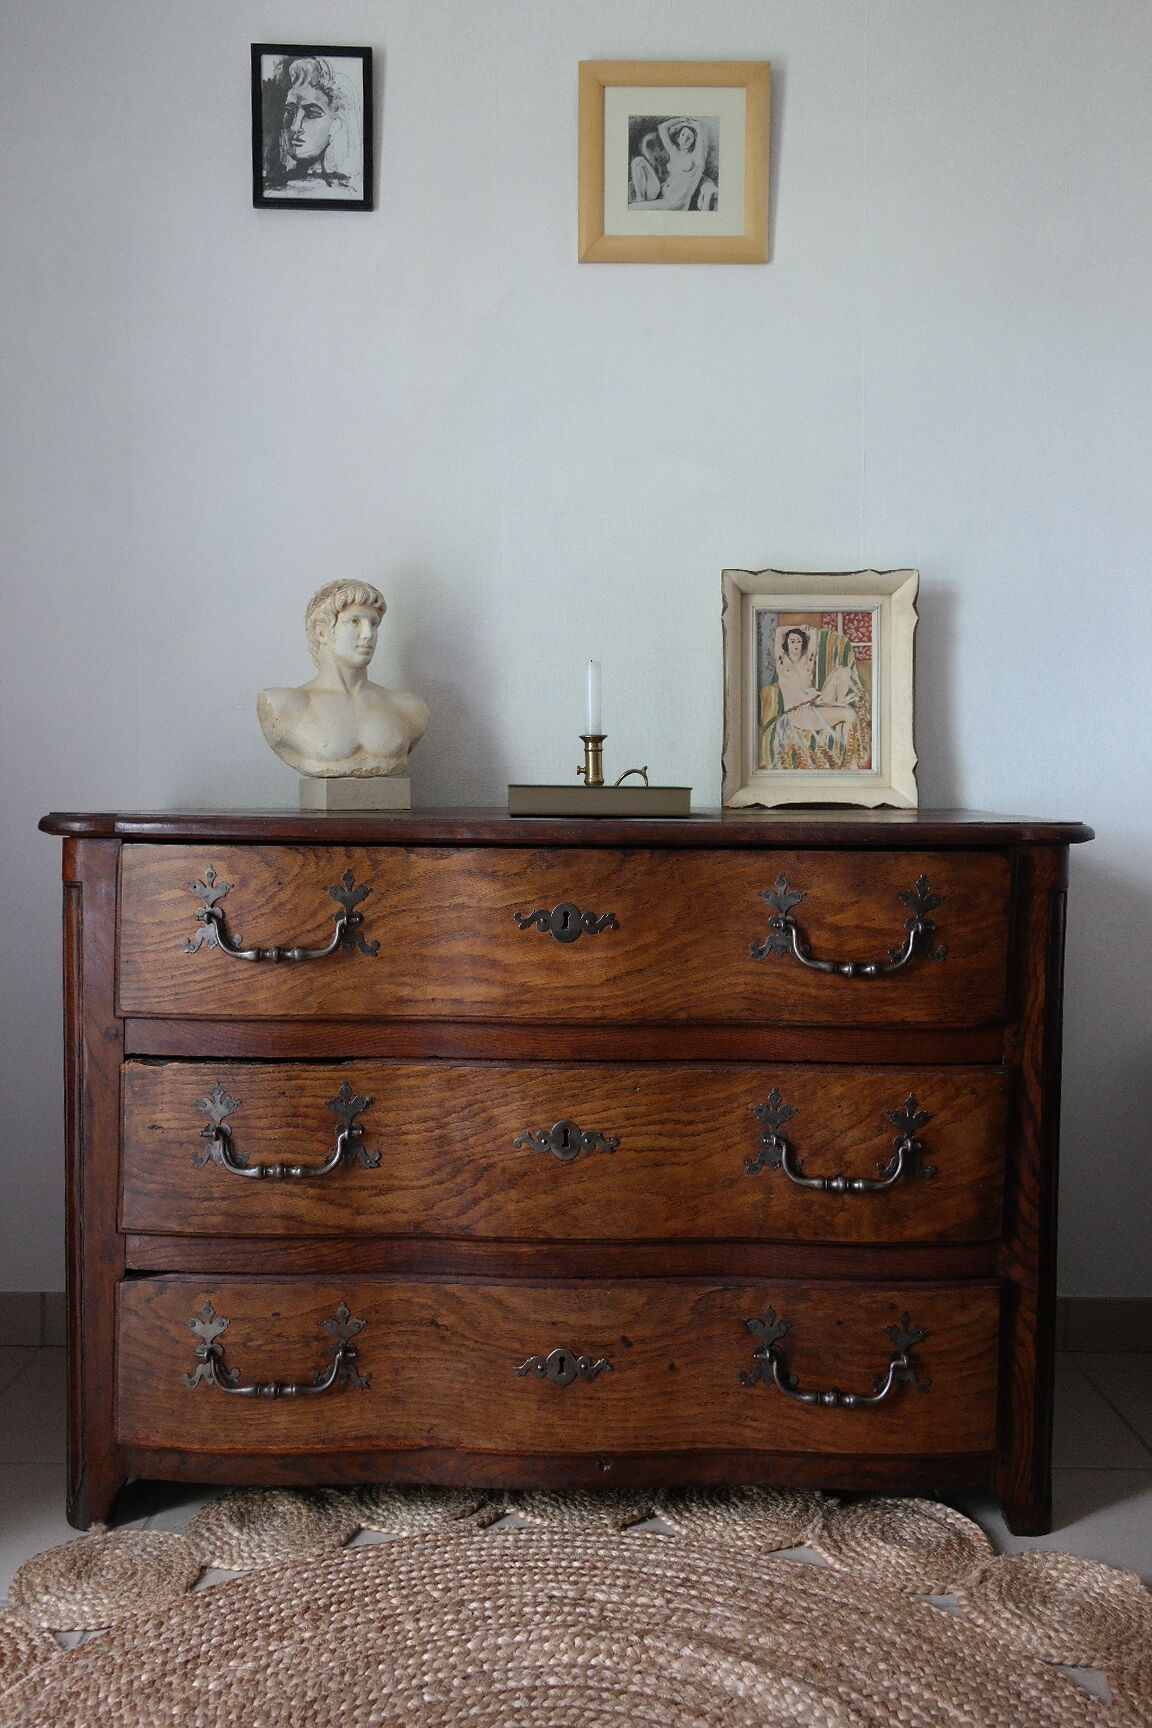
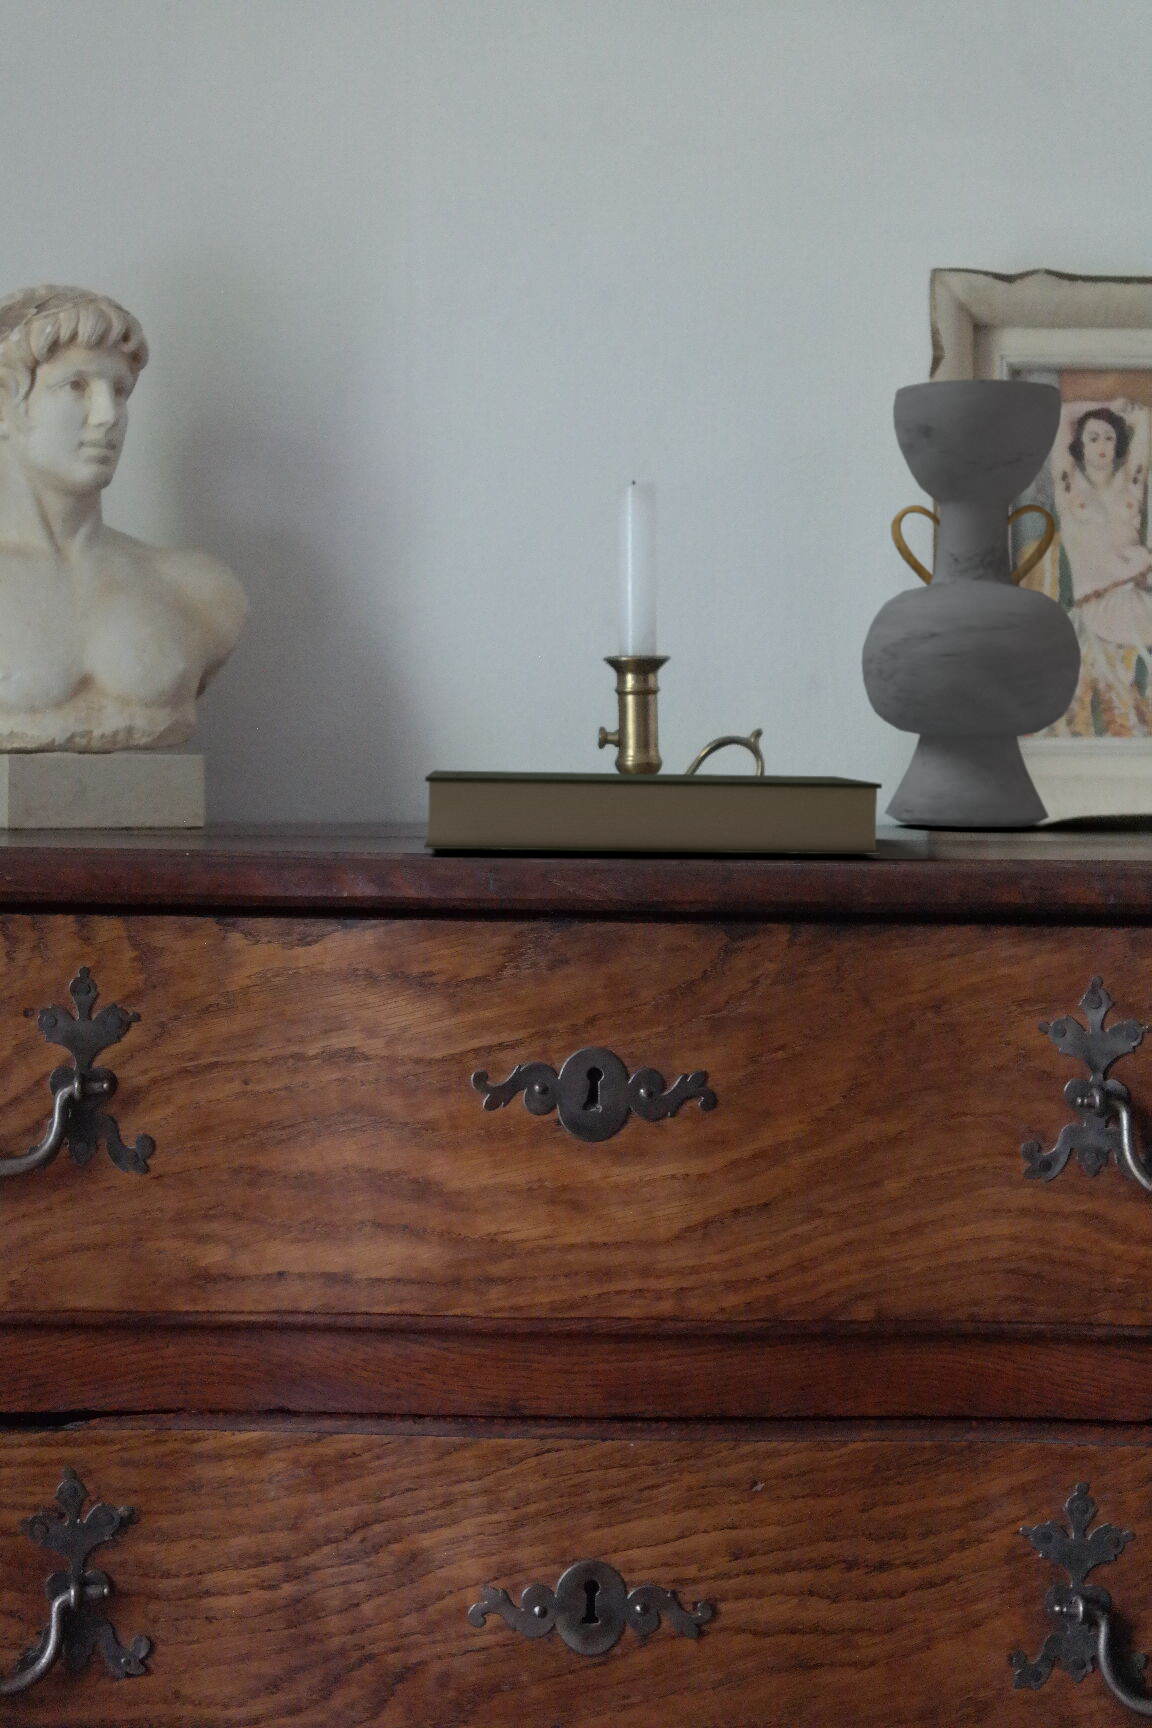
decorative vase: none [691,618,785,809] -> present [862,379,1081,827]

